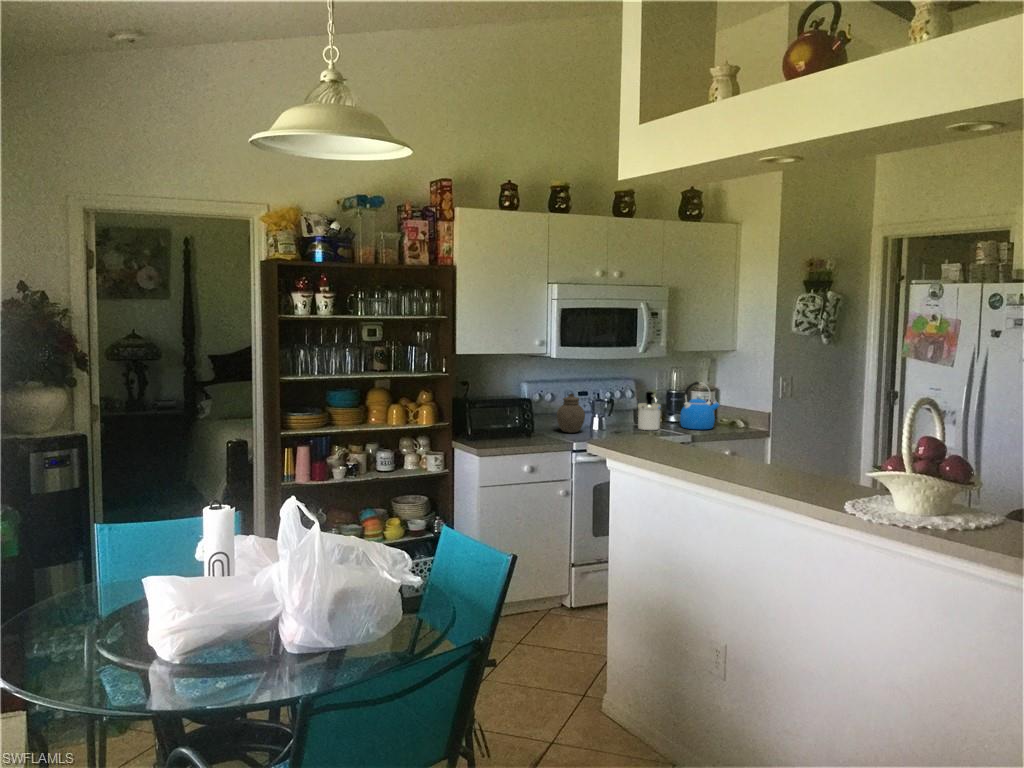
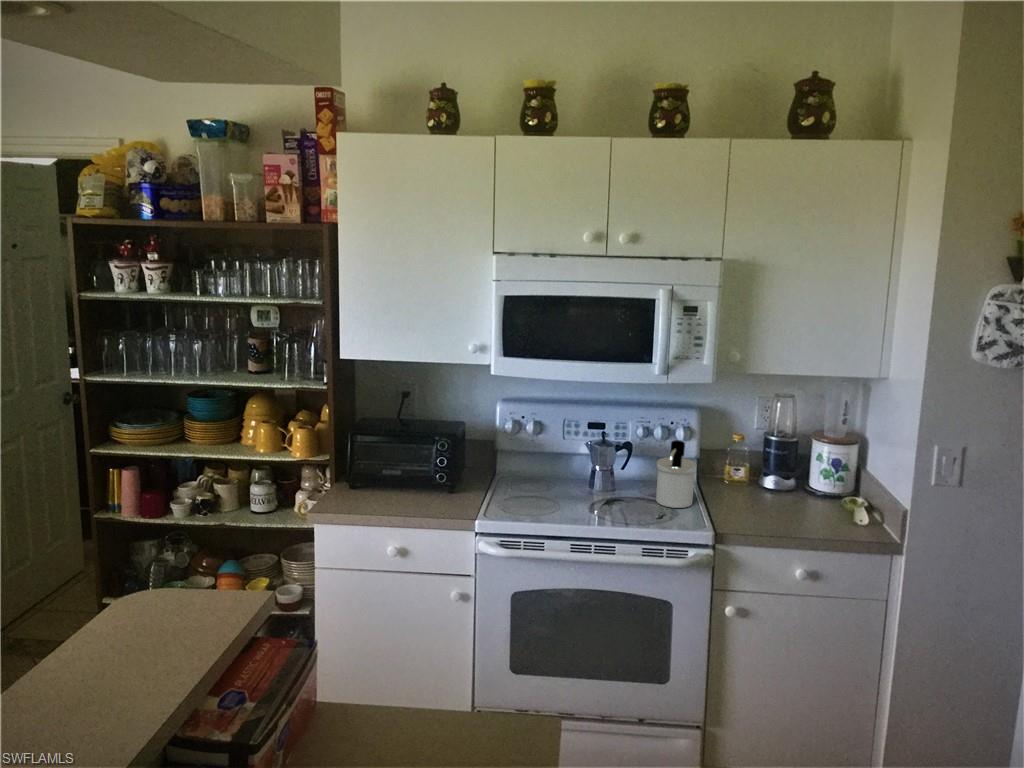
kettle: present [680,382,719,429] -> none [736,432,815,520]
jar: present [557,394,585,433] -> none [511,432,557,495]

